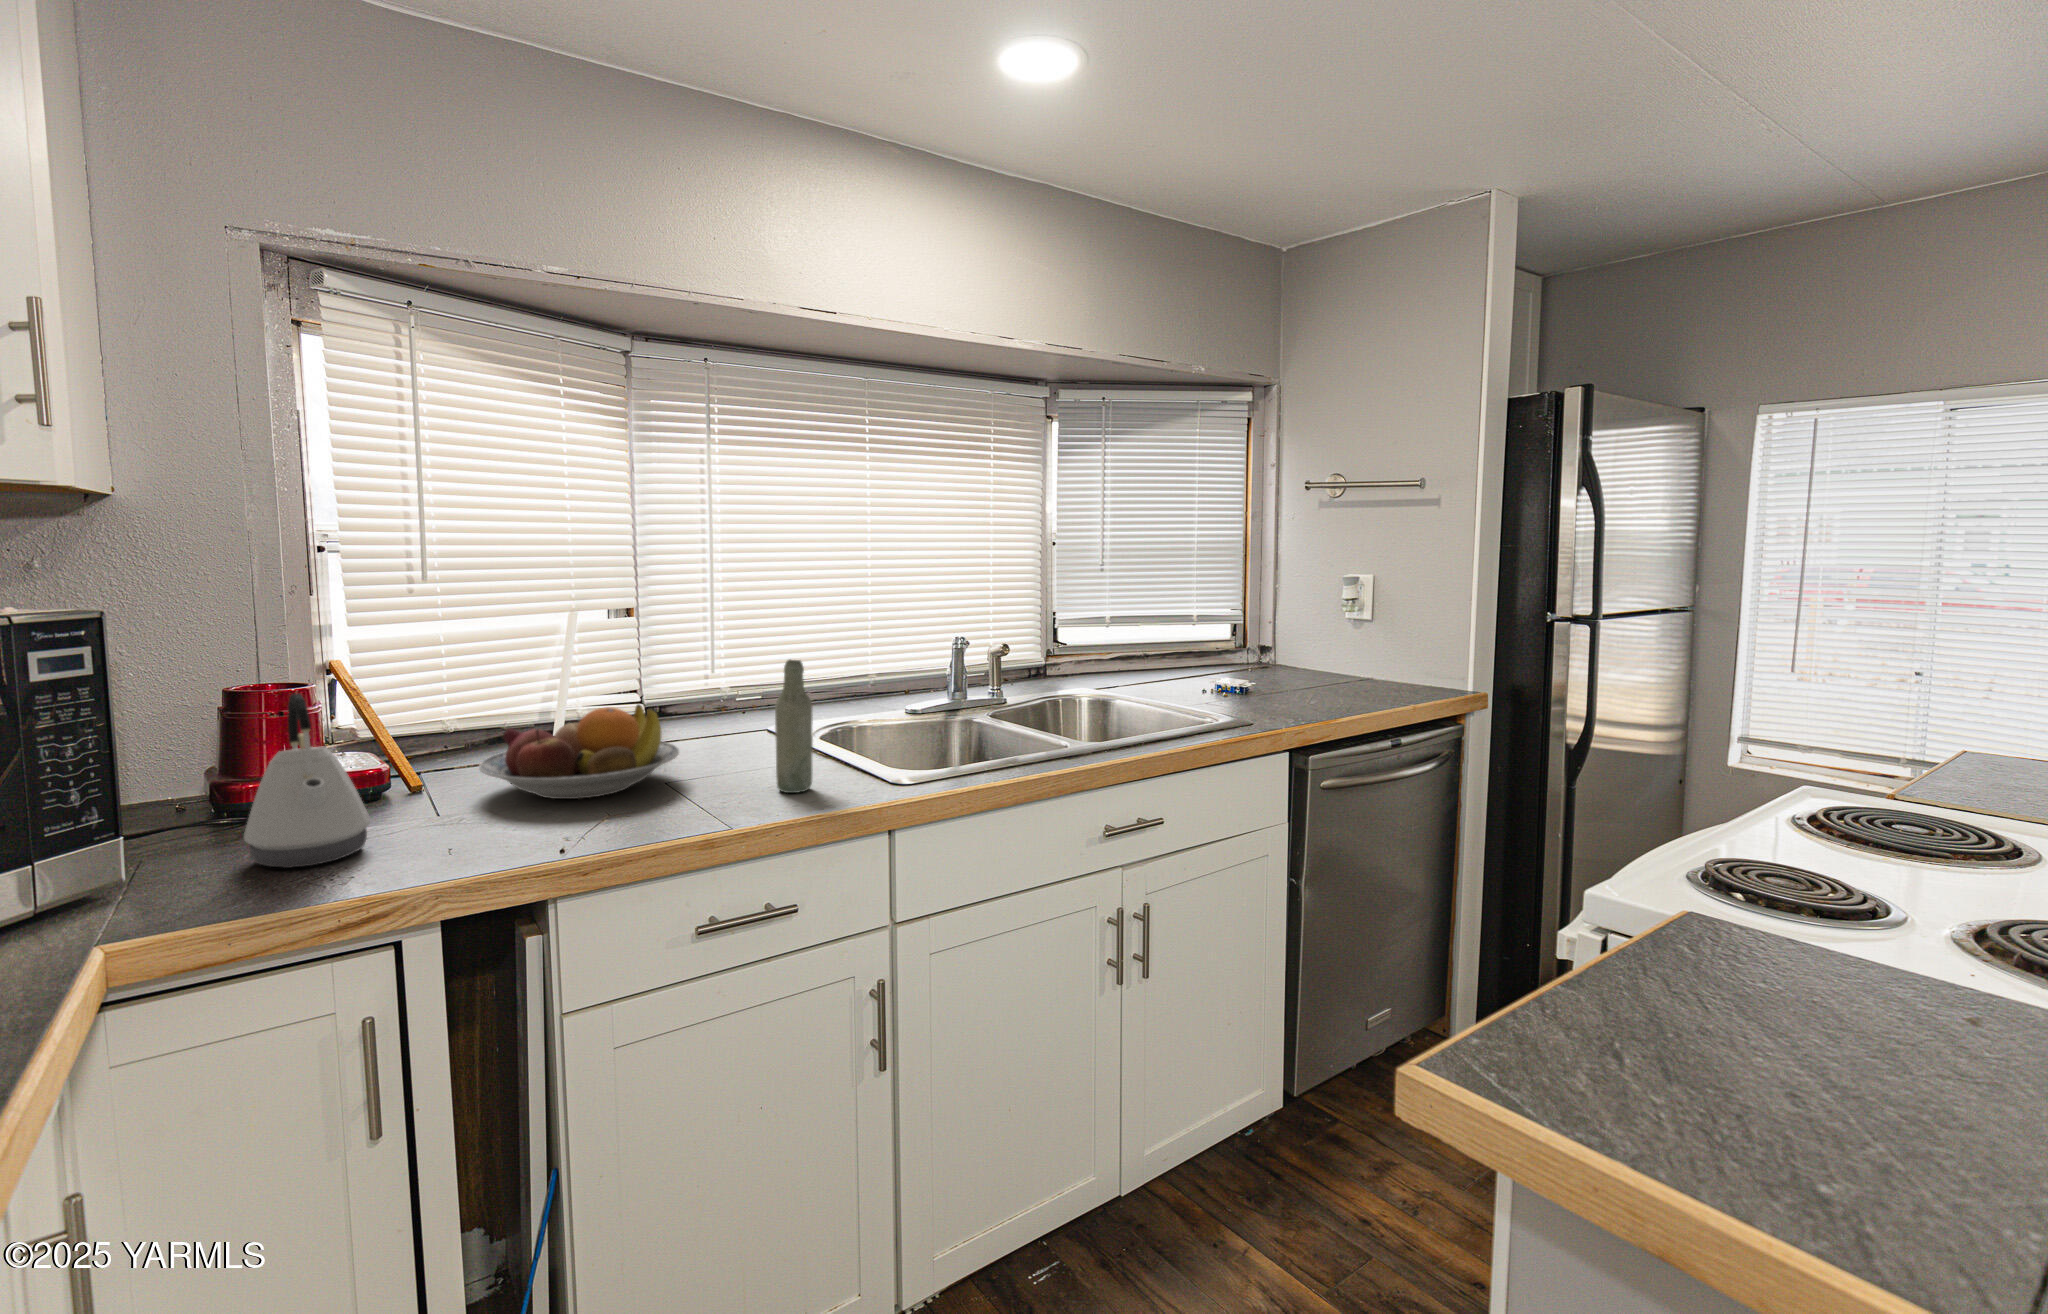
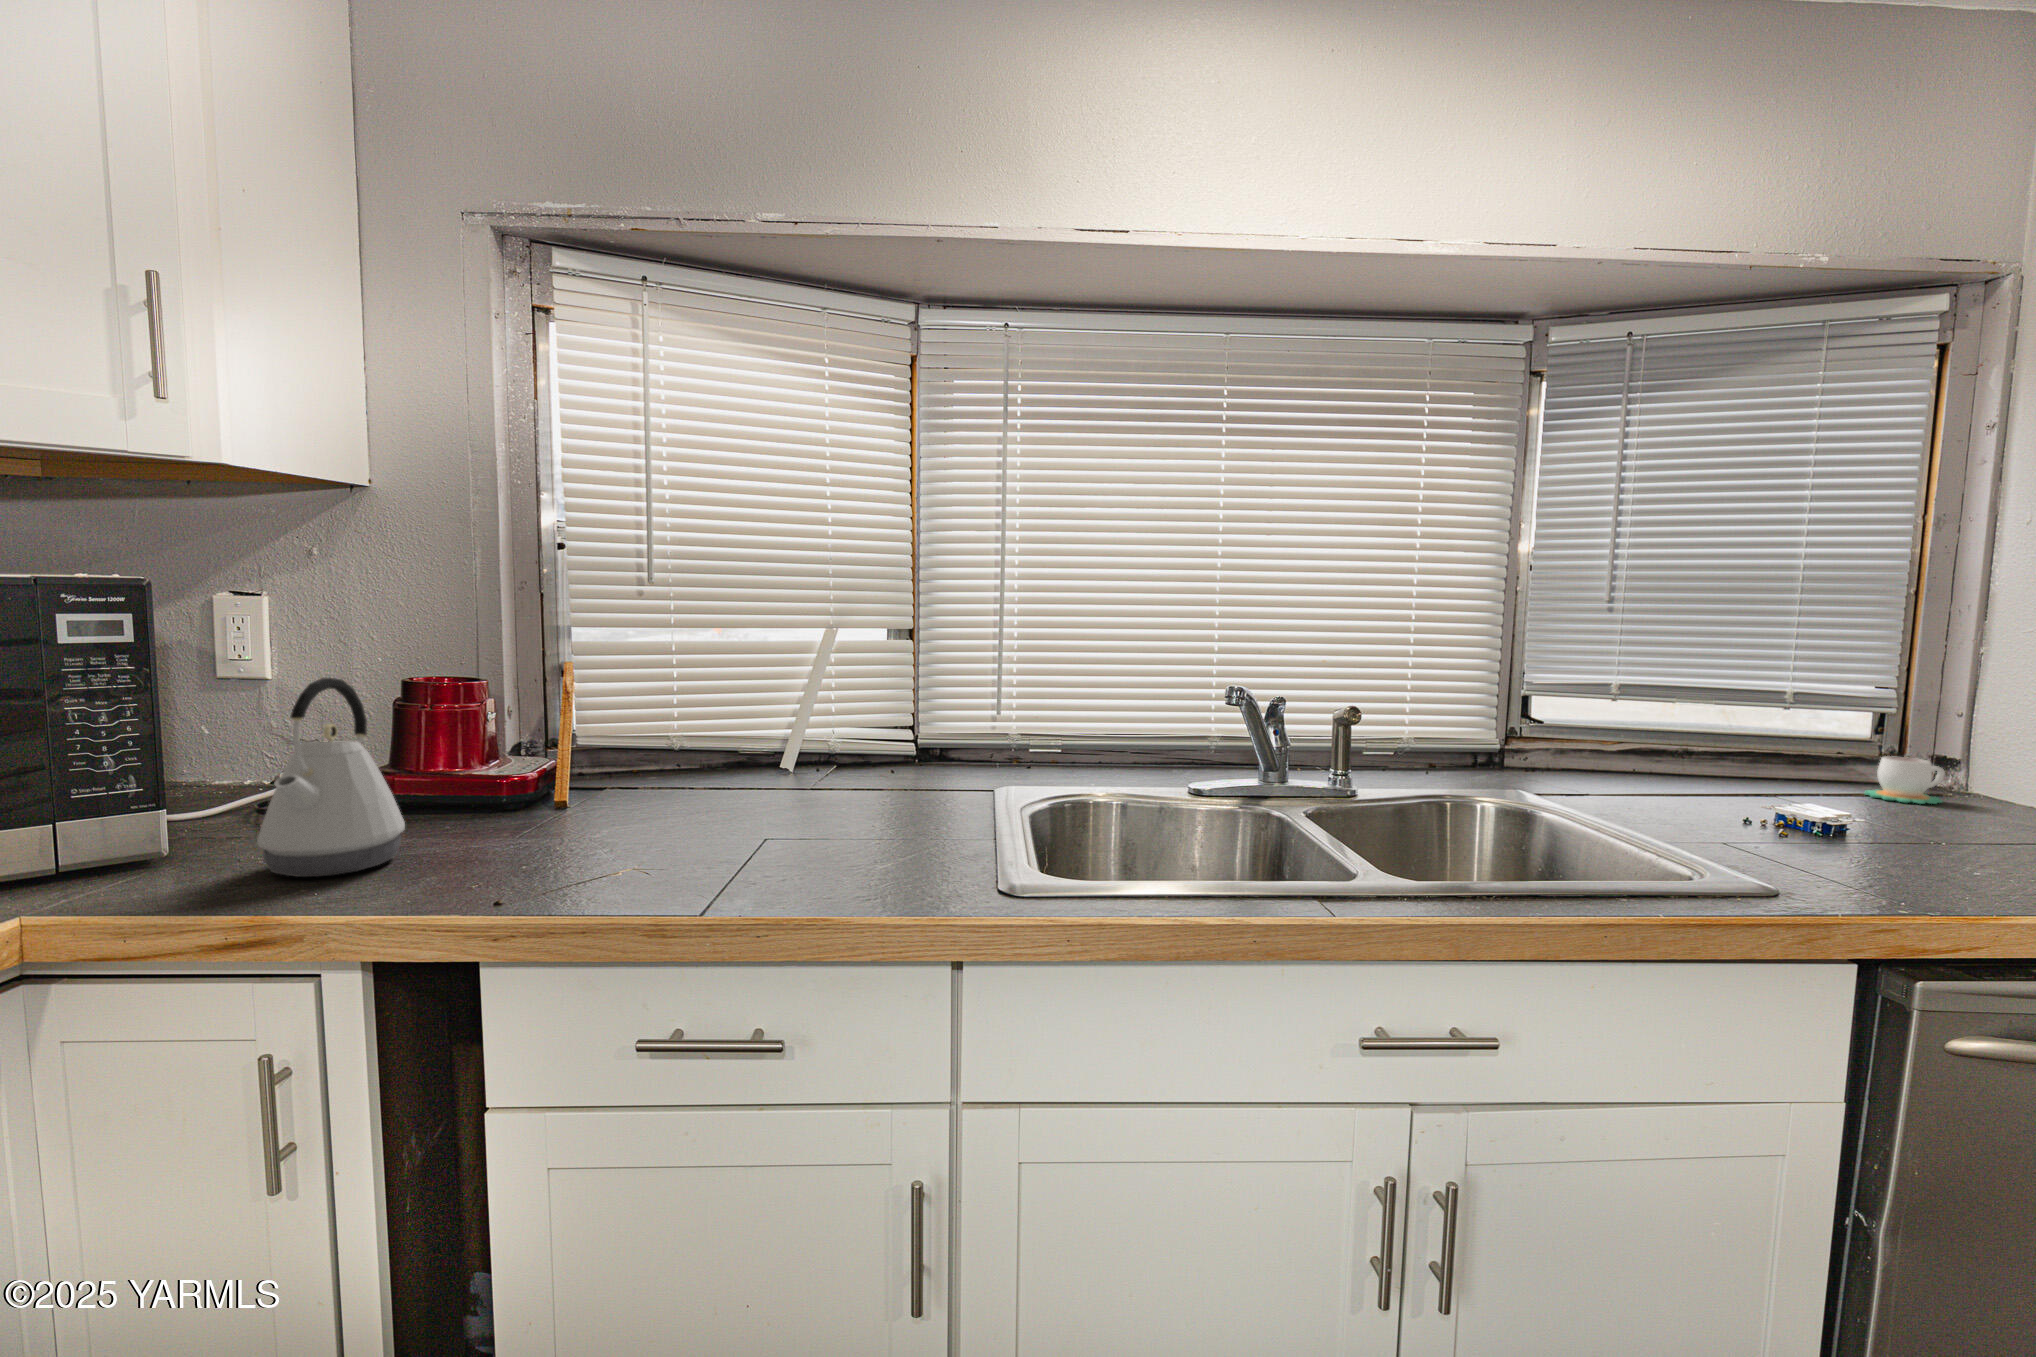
mug: none [1231,651,1265,677] -> present [1865,756,1945,804]
bottle: present [775,660,813,793] -> none [881,687,934,885]
fruit bowl: present [479,704,679,799] -> none [583,734,825,845]

